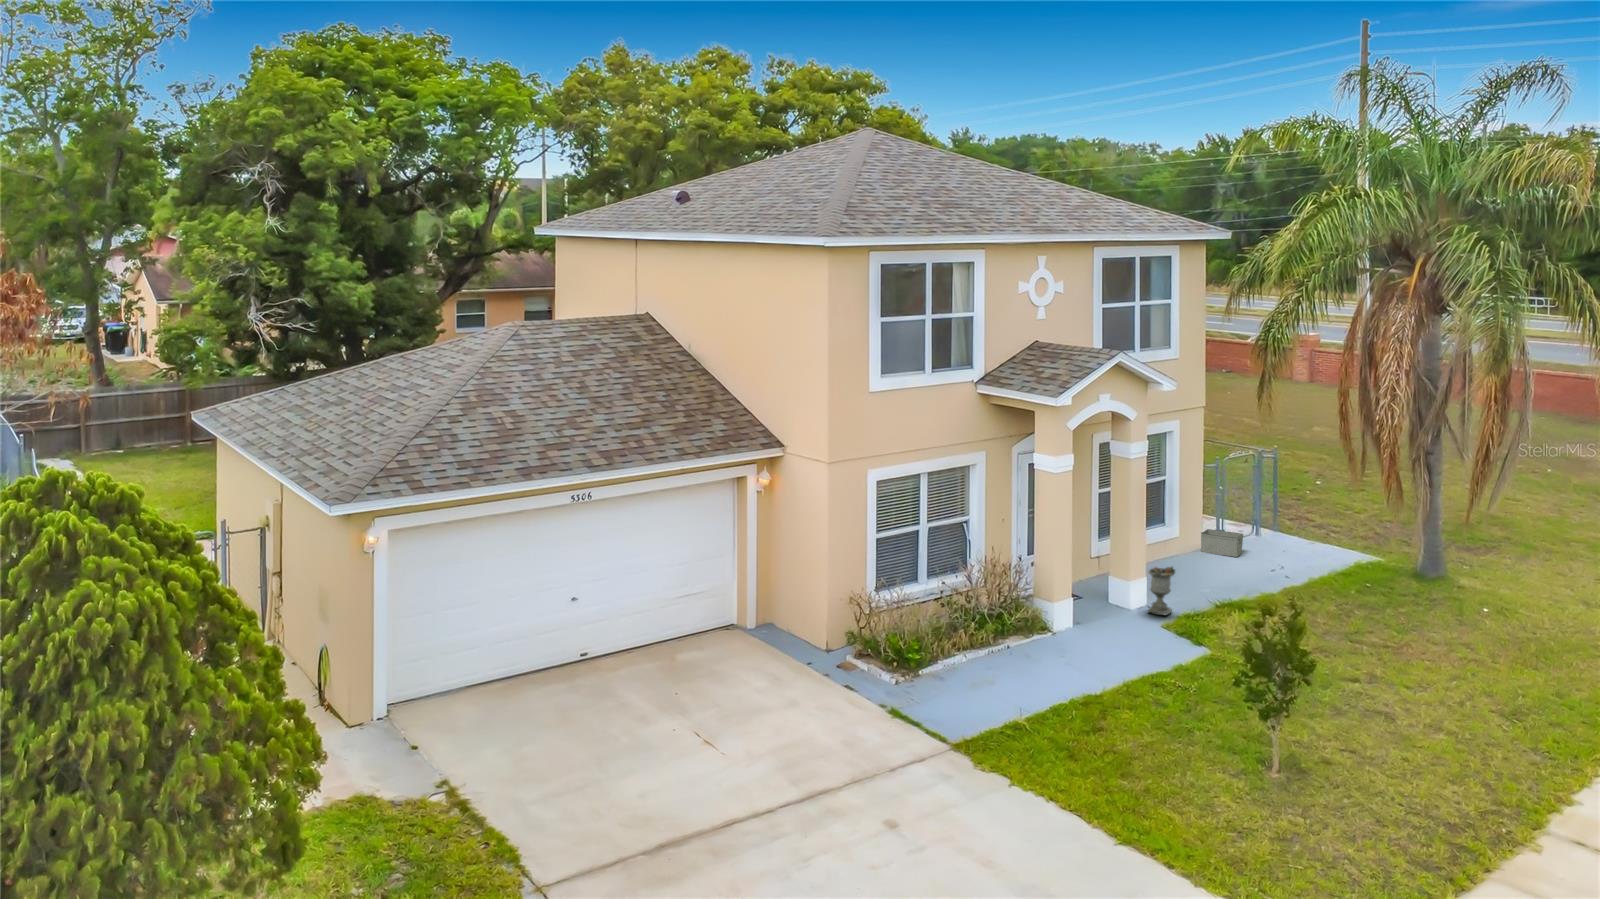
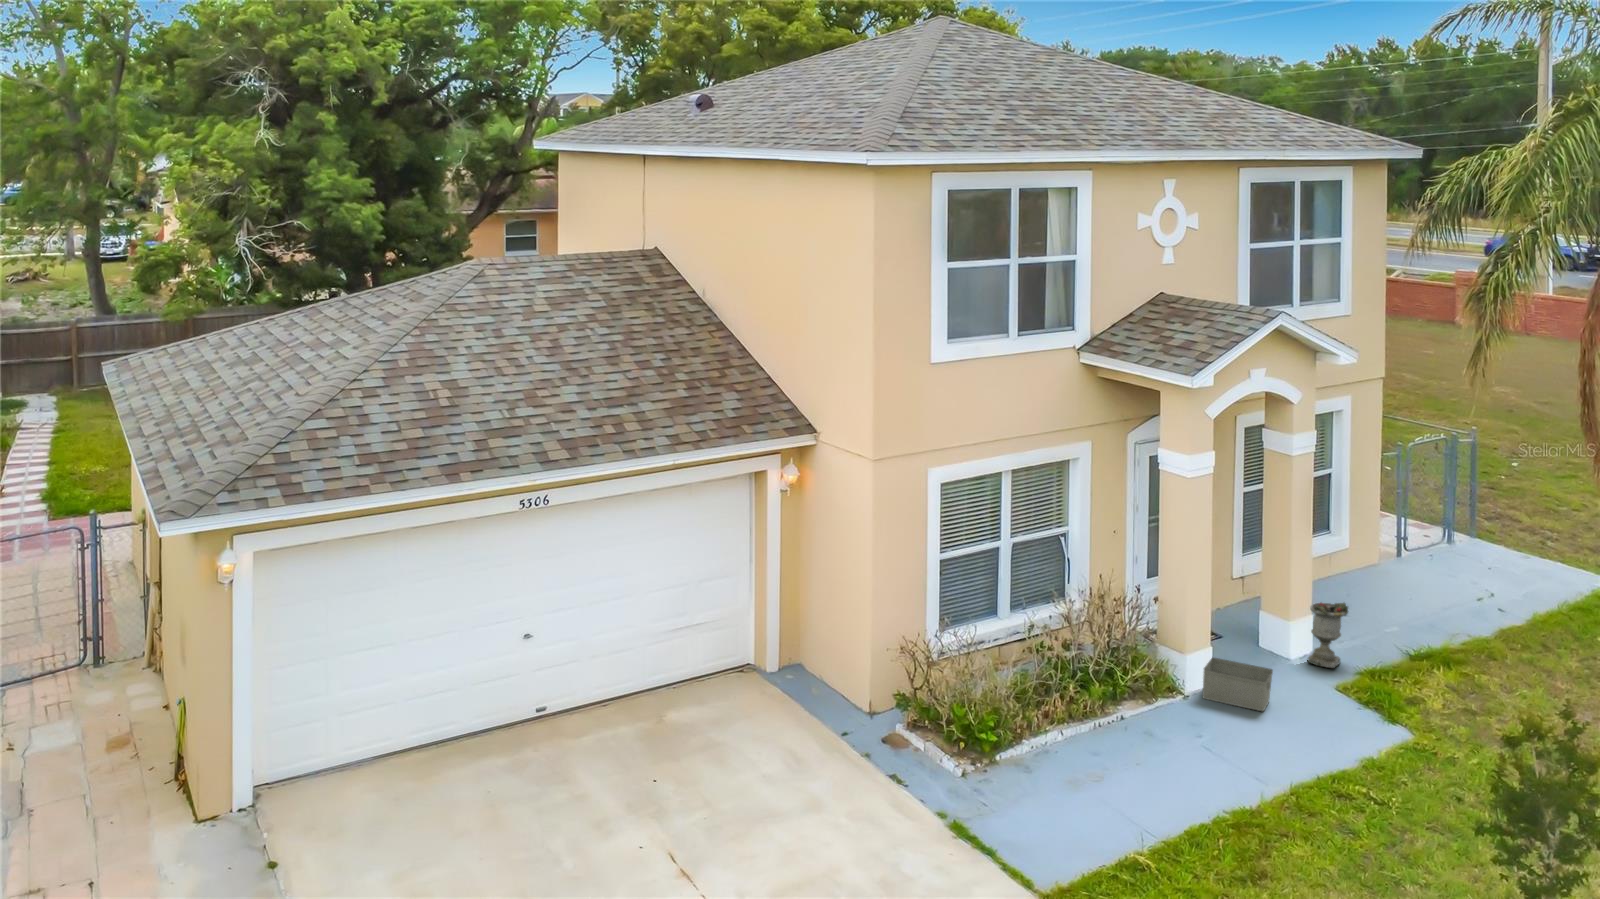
storage bin: present [1201,529,1243,557] -> present [1202,658,1273,711]

